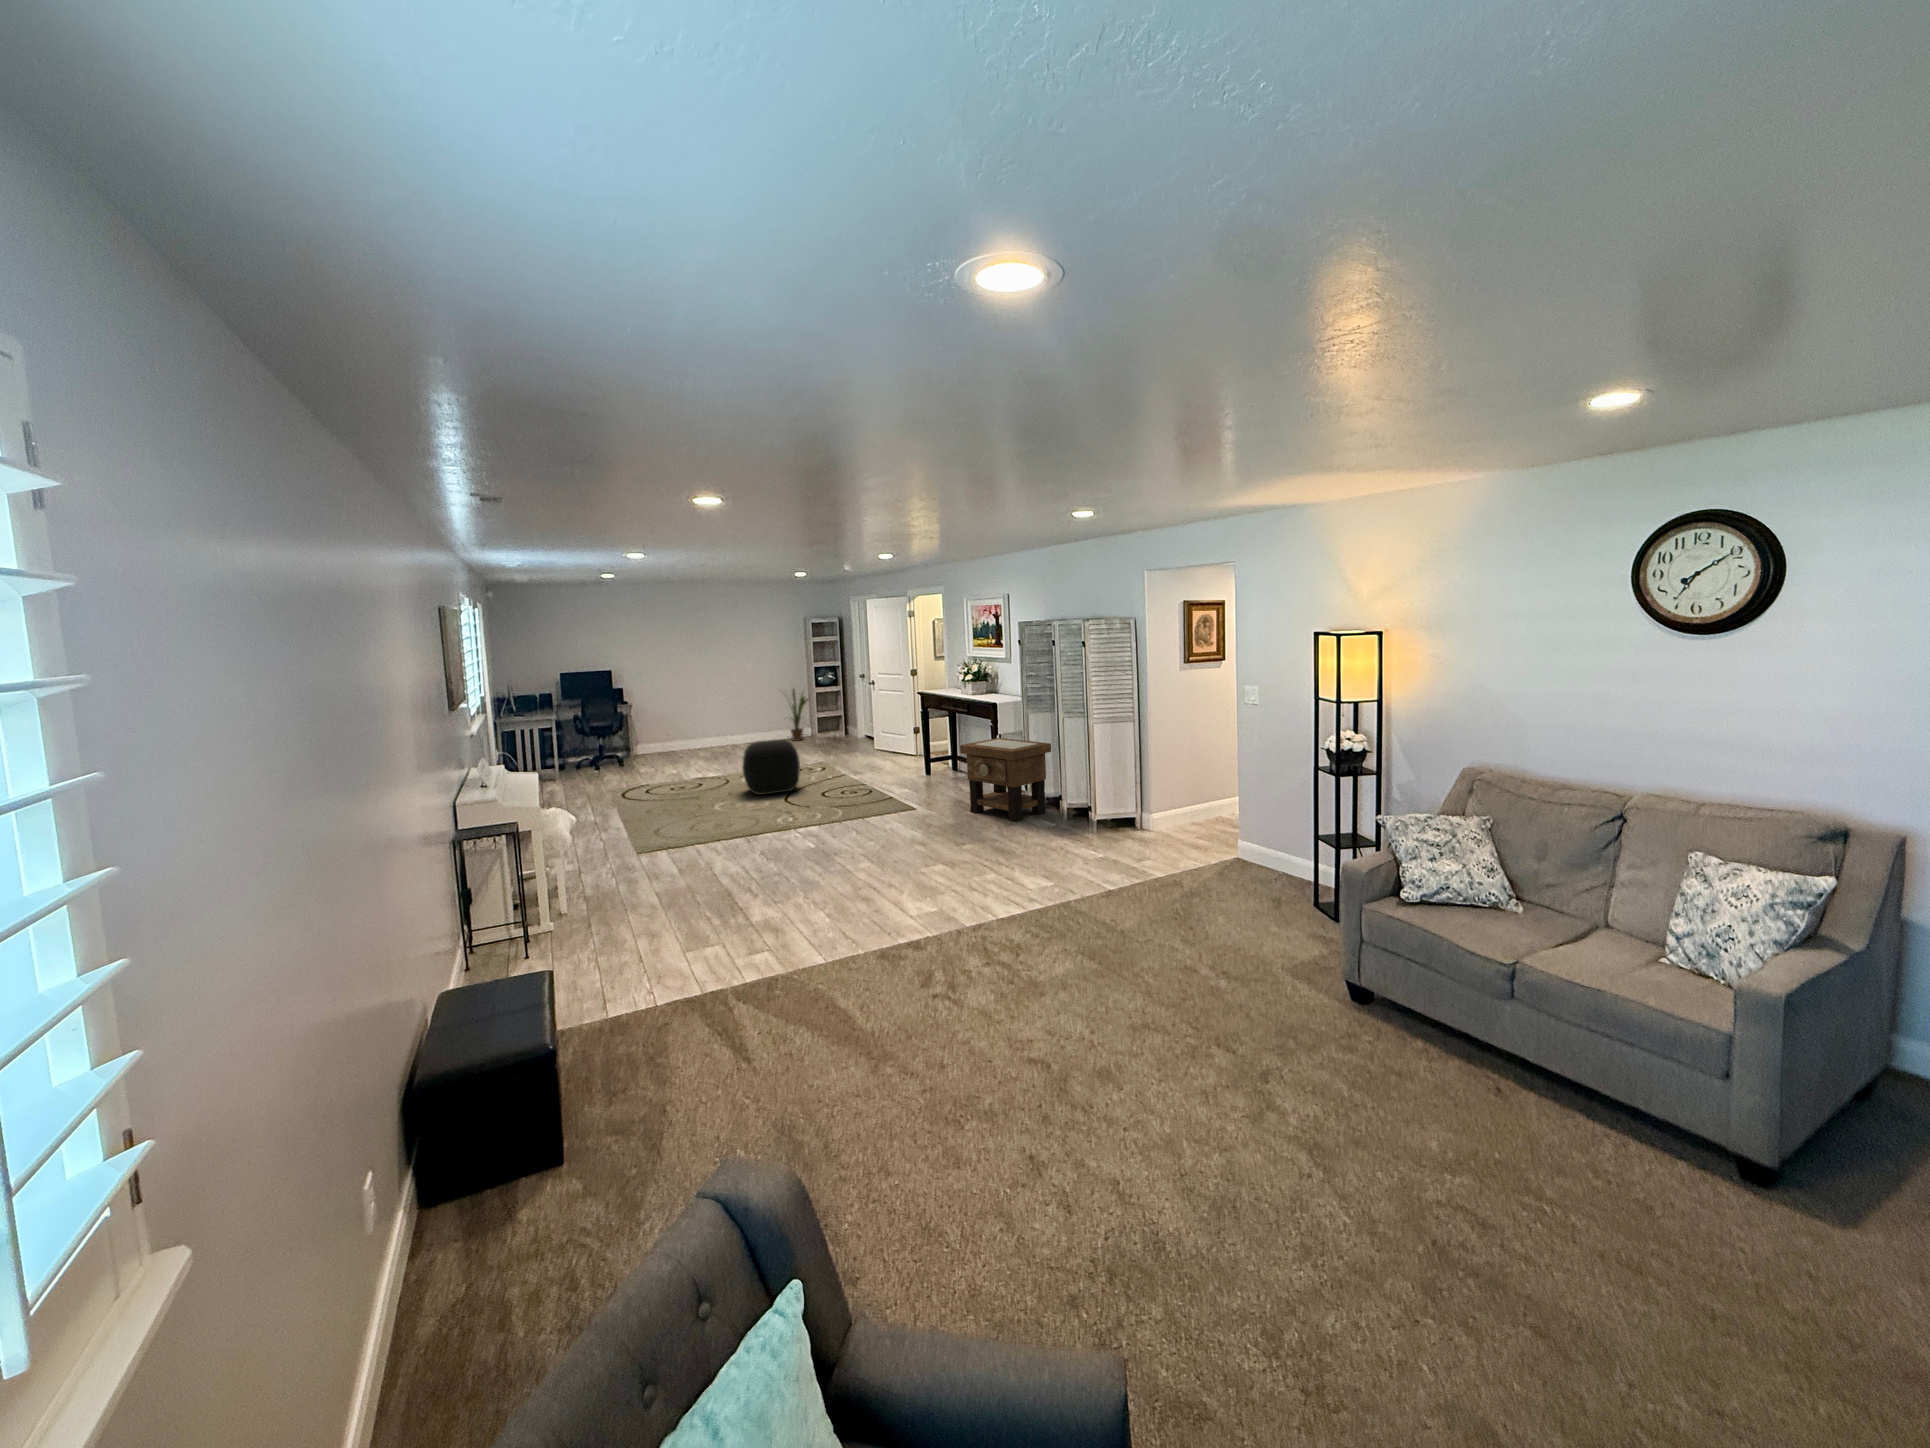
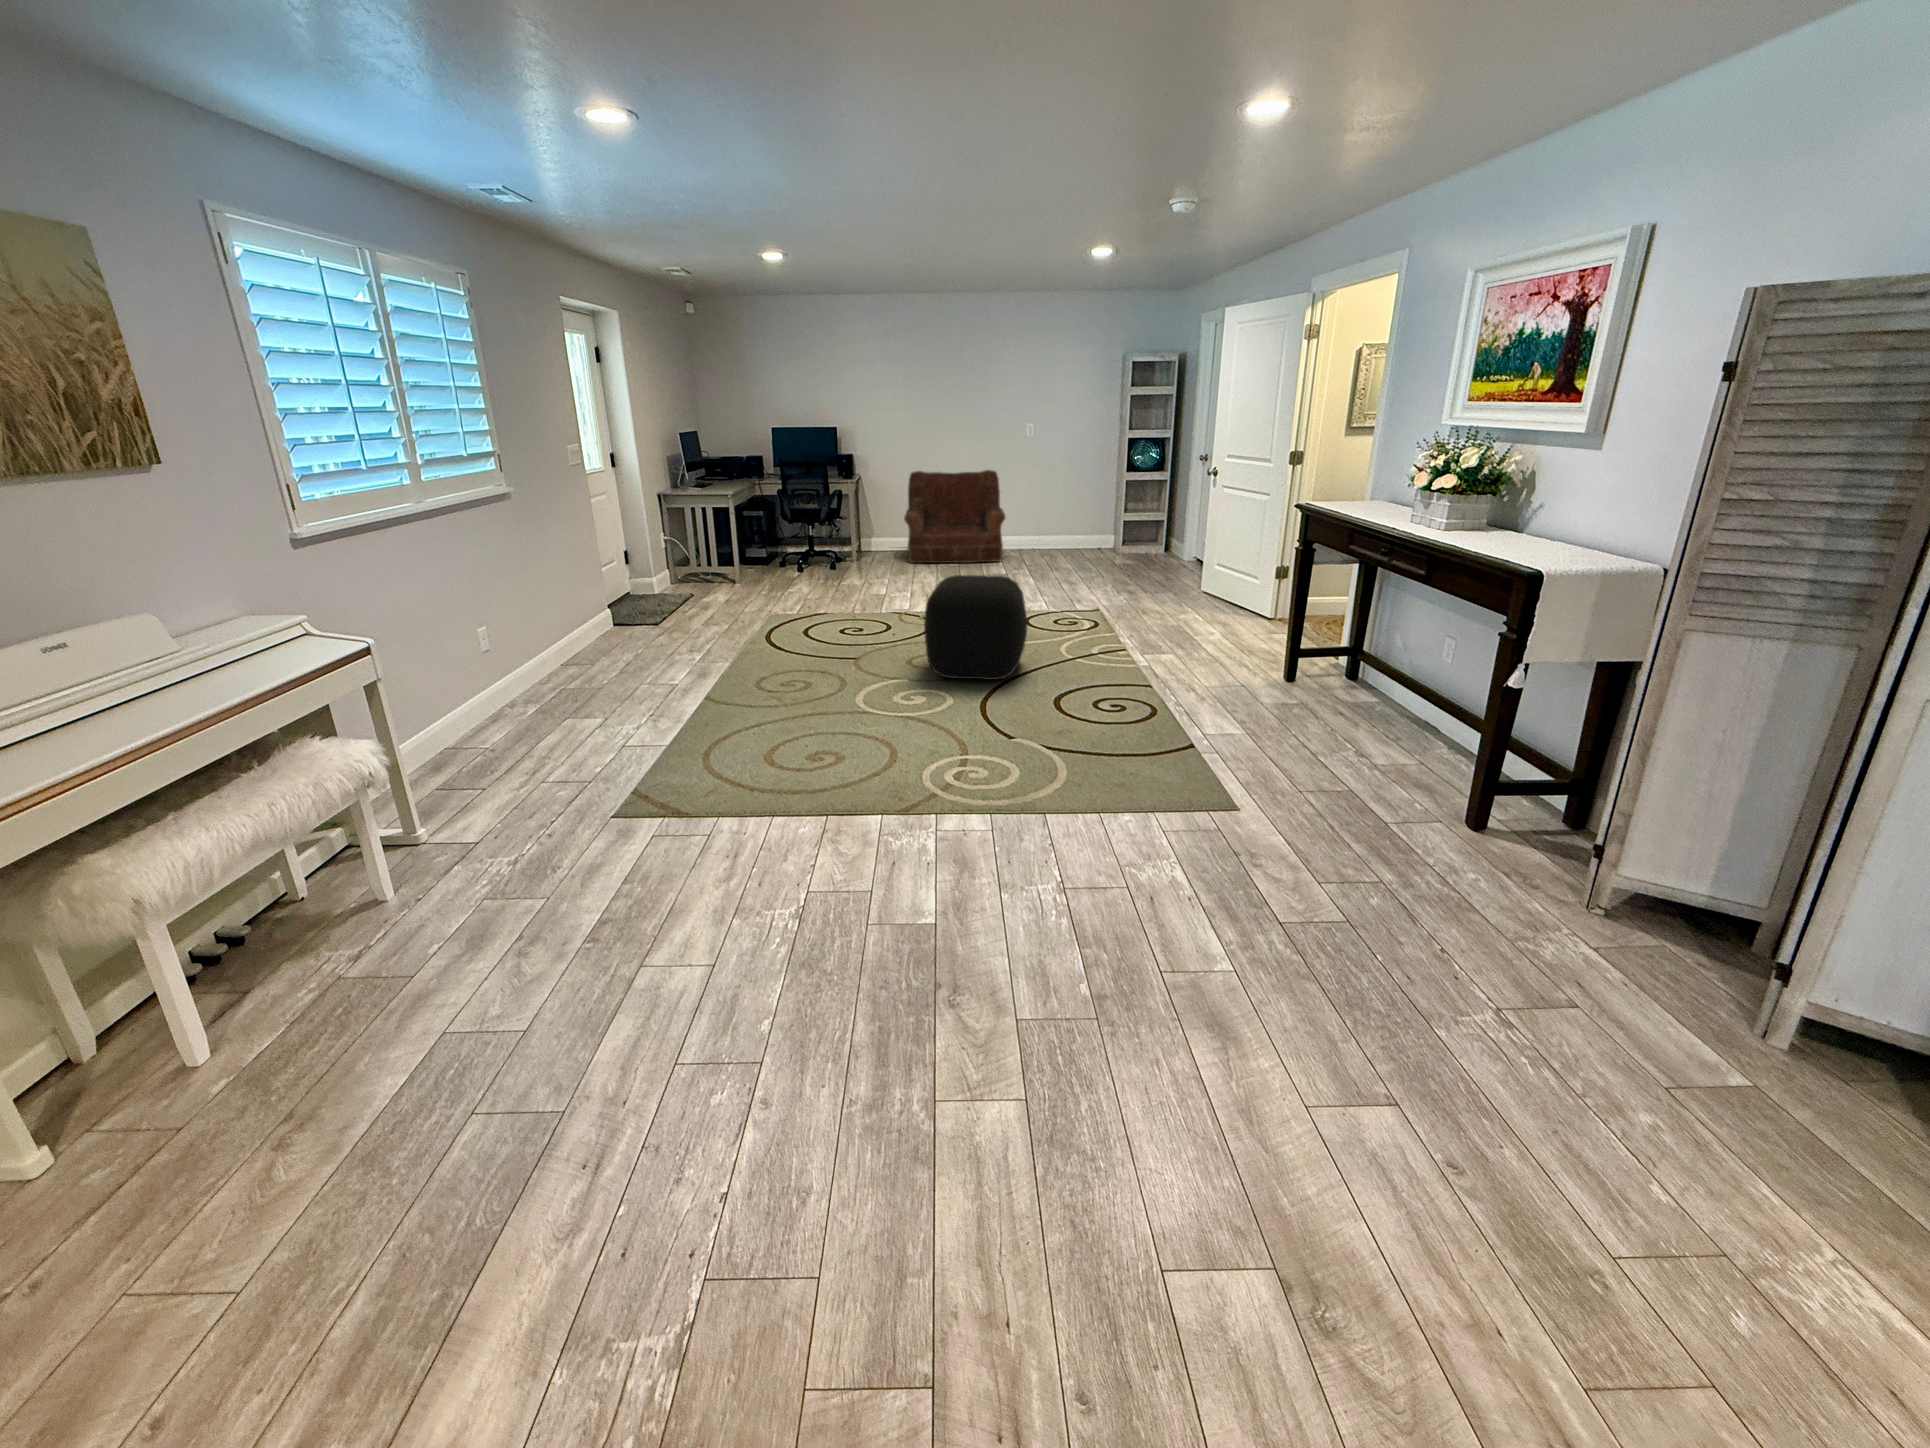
house plant: present [785,689,808,741] -> none [1062,455,1116,555]
armchair: none [668,692,744,757] -> present [904,470,1005,563]
side table: present [960,738,1051,821] -> none [1389,683,1789,1008]

